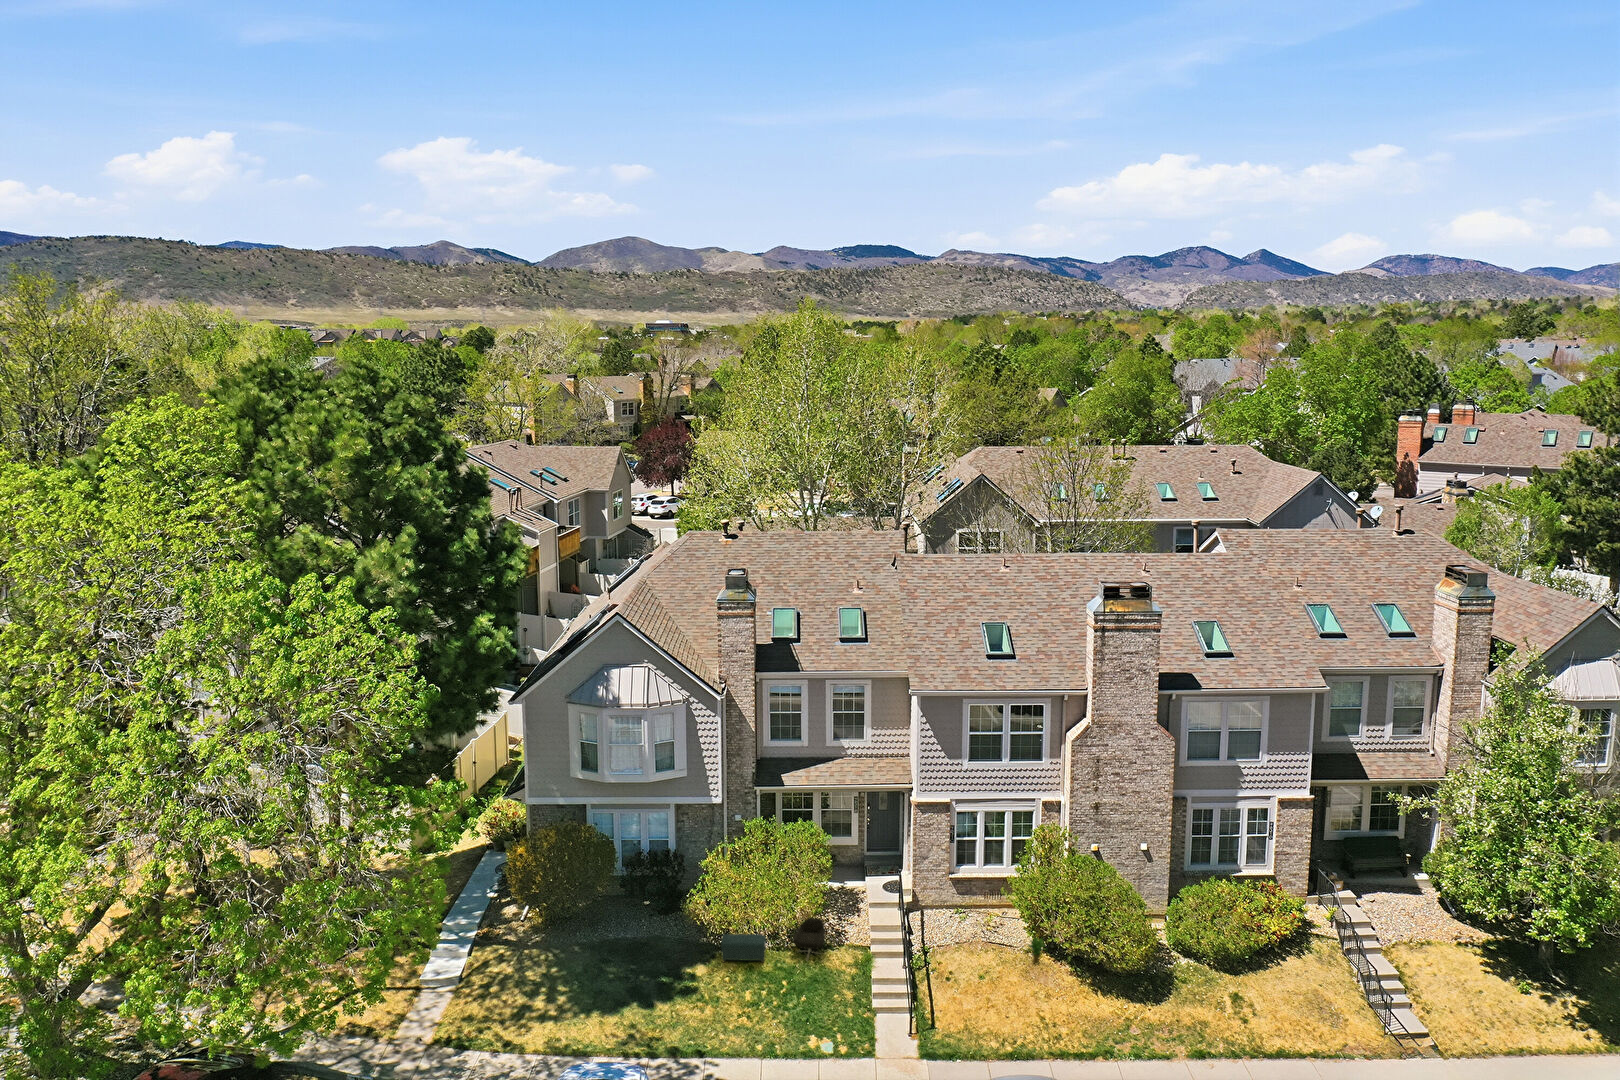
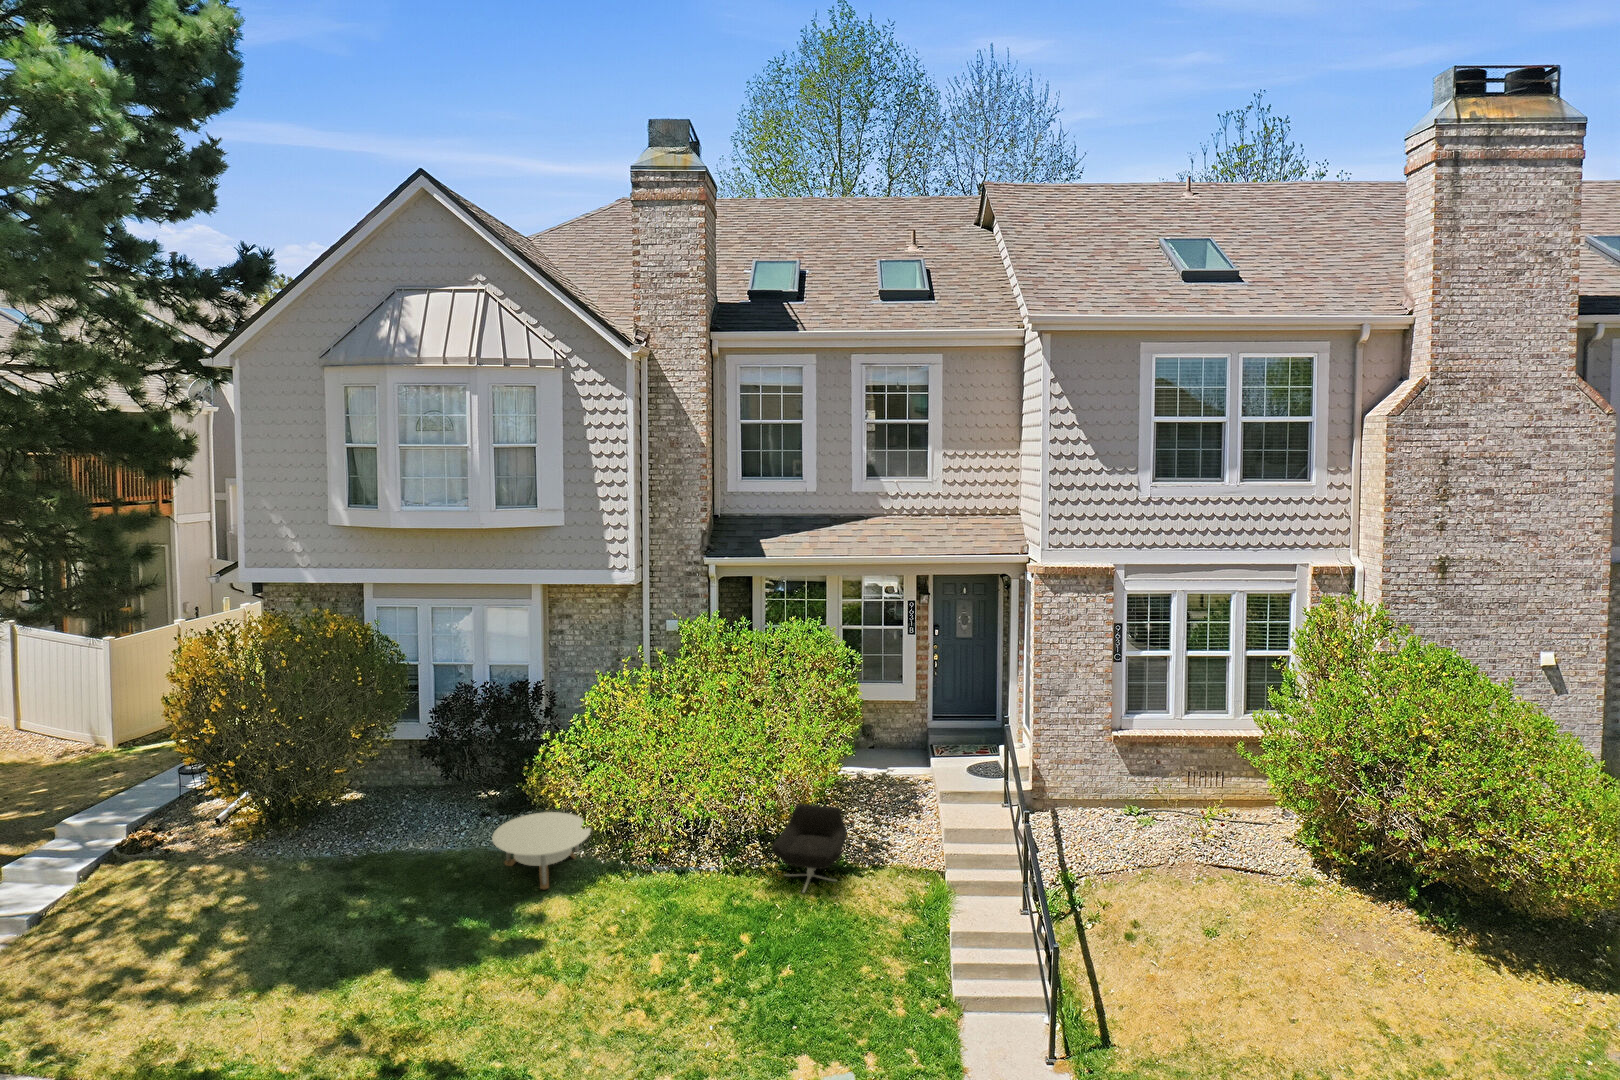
round table: none [665,922,709,961] -> present [492,812,591,889]
bench: present [721,934,766,963] -> none [611,834,713,896]
potted plant: present [1028,938,1046,965] -> none [1304,845,1354,910]

